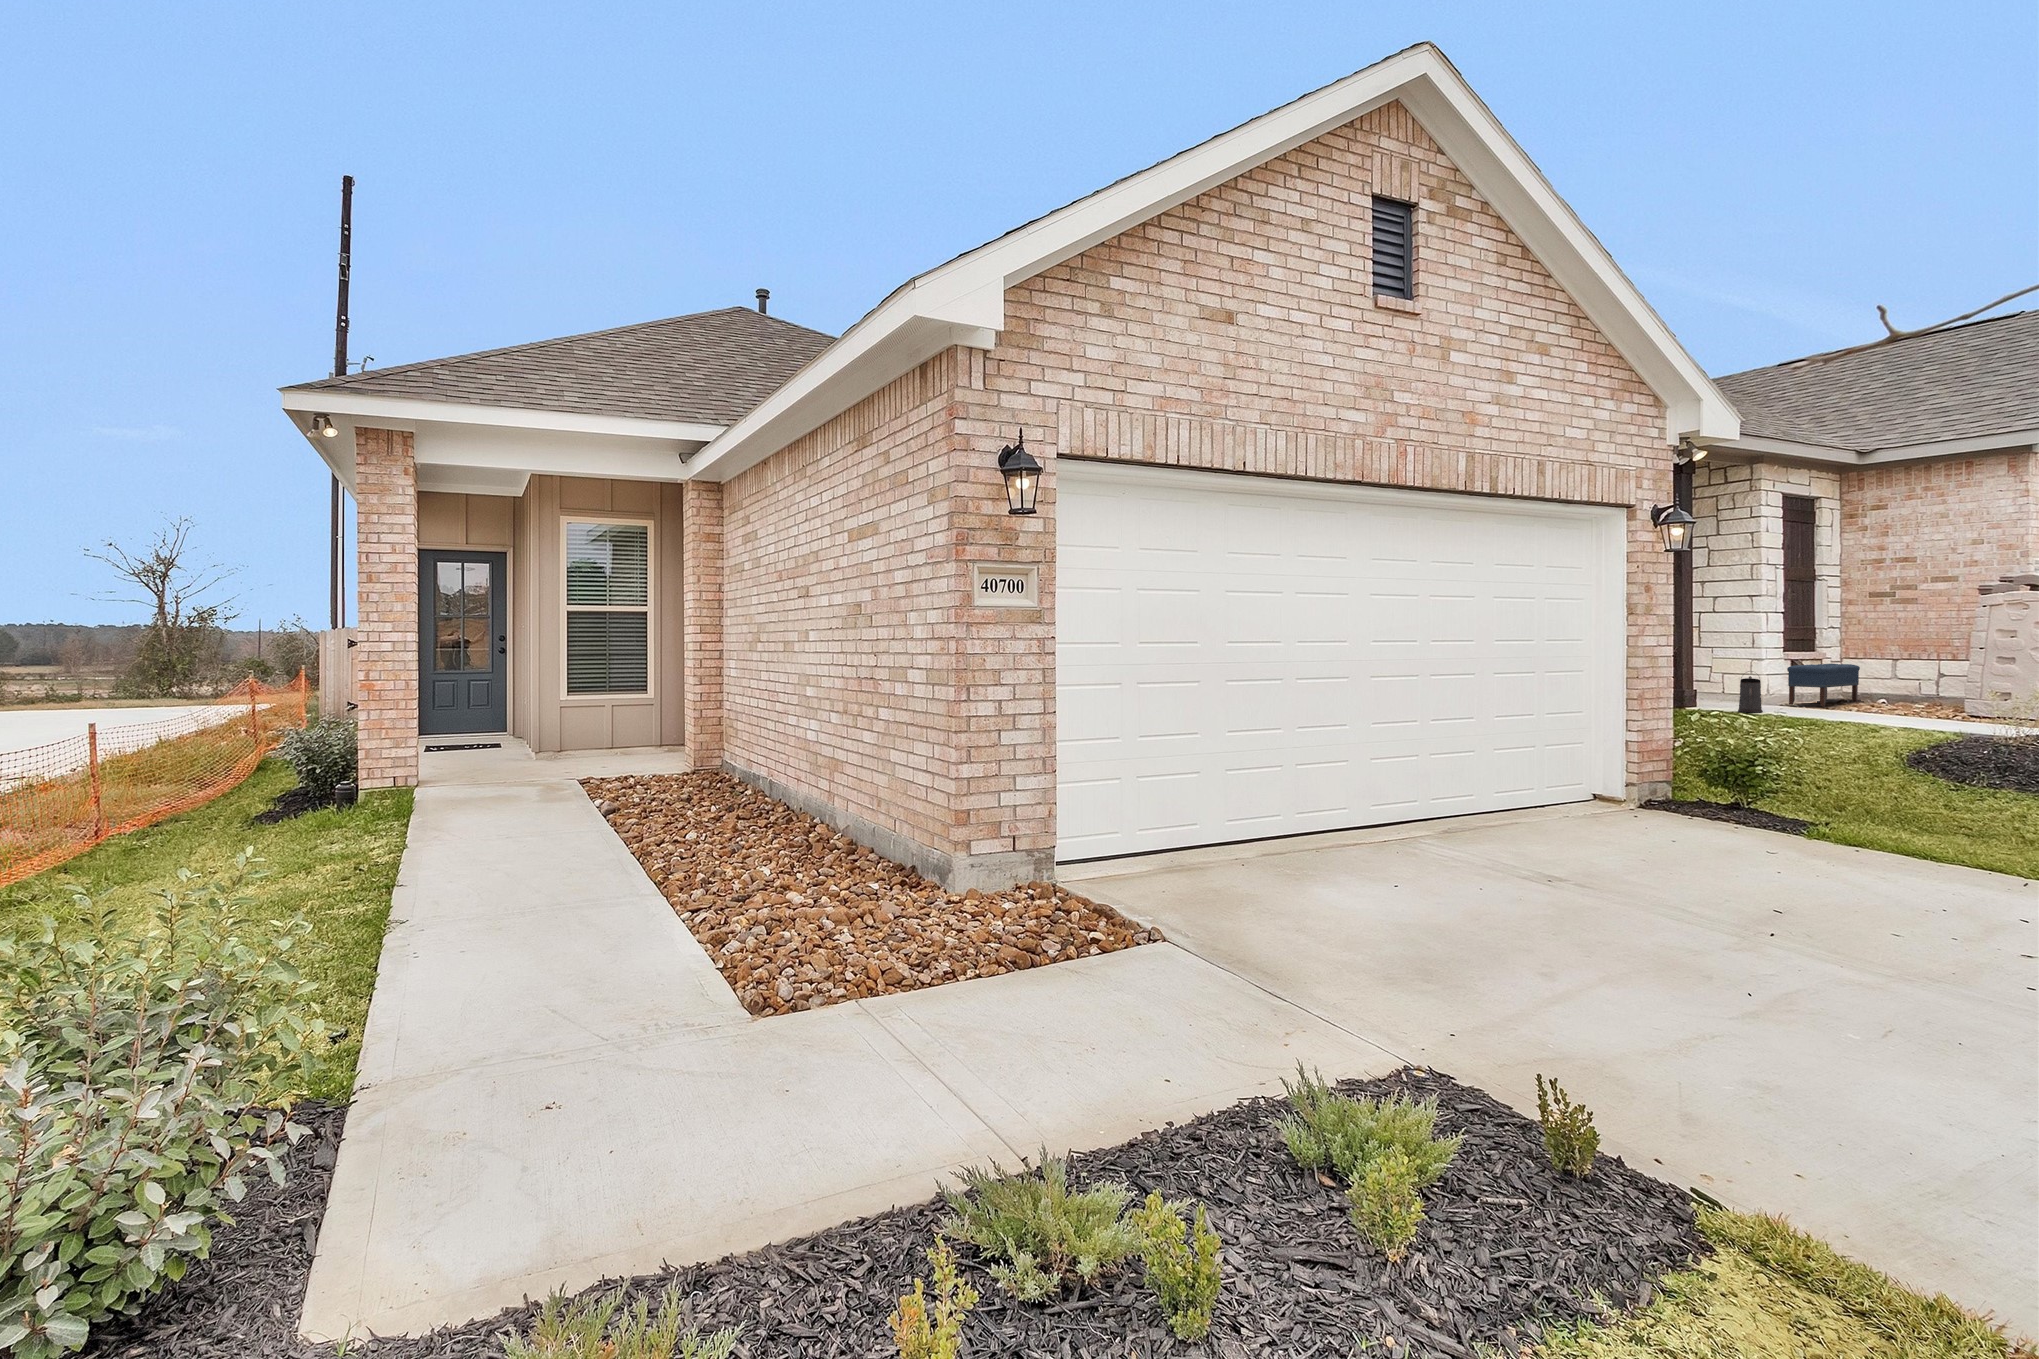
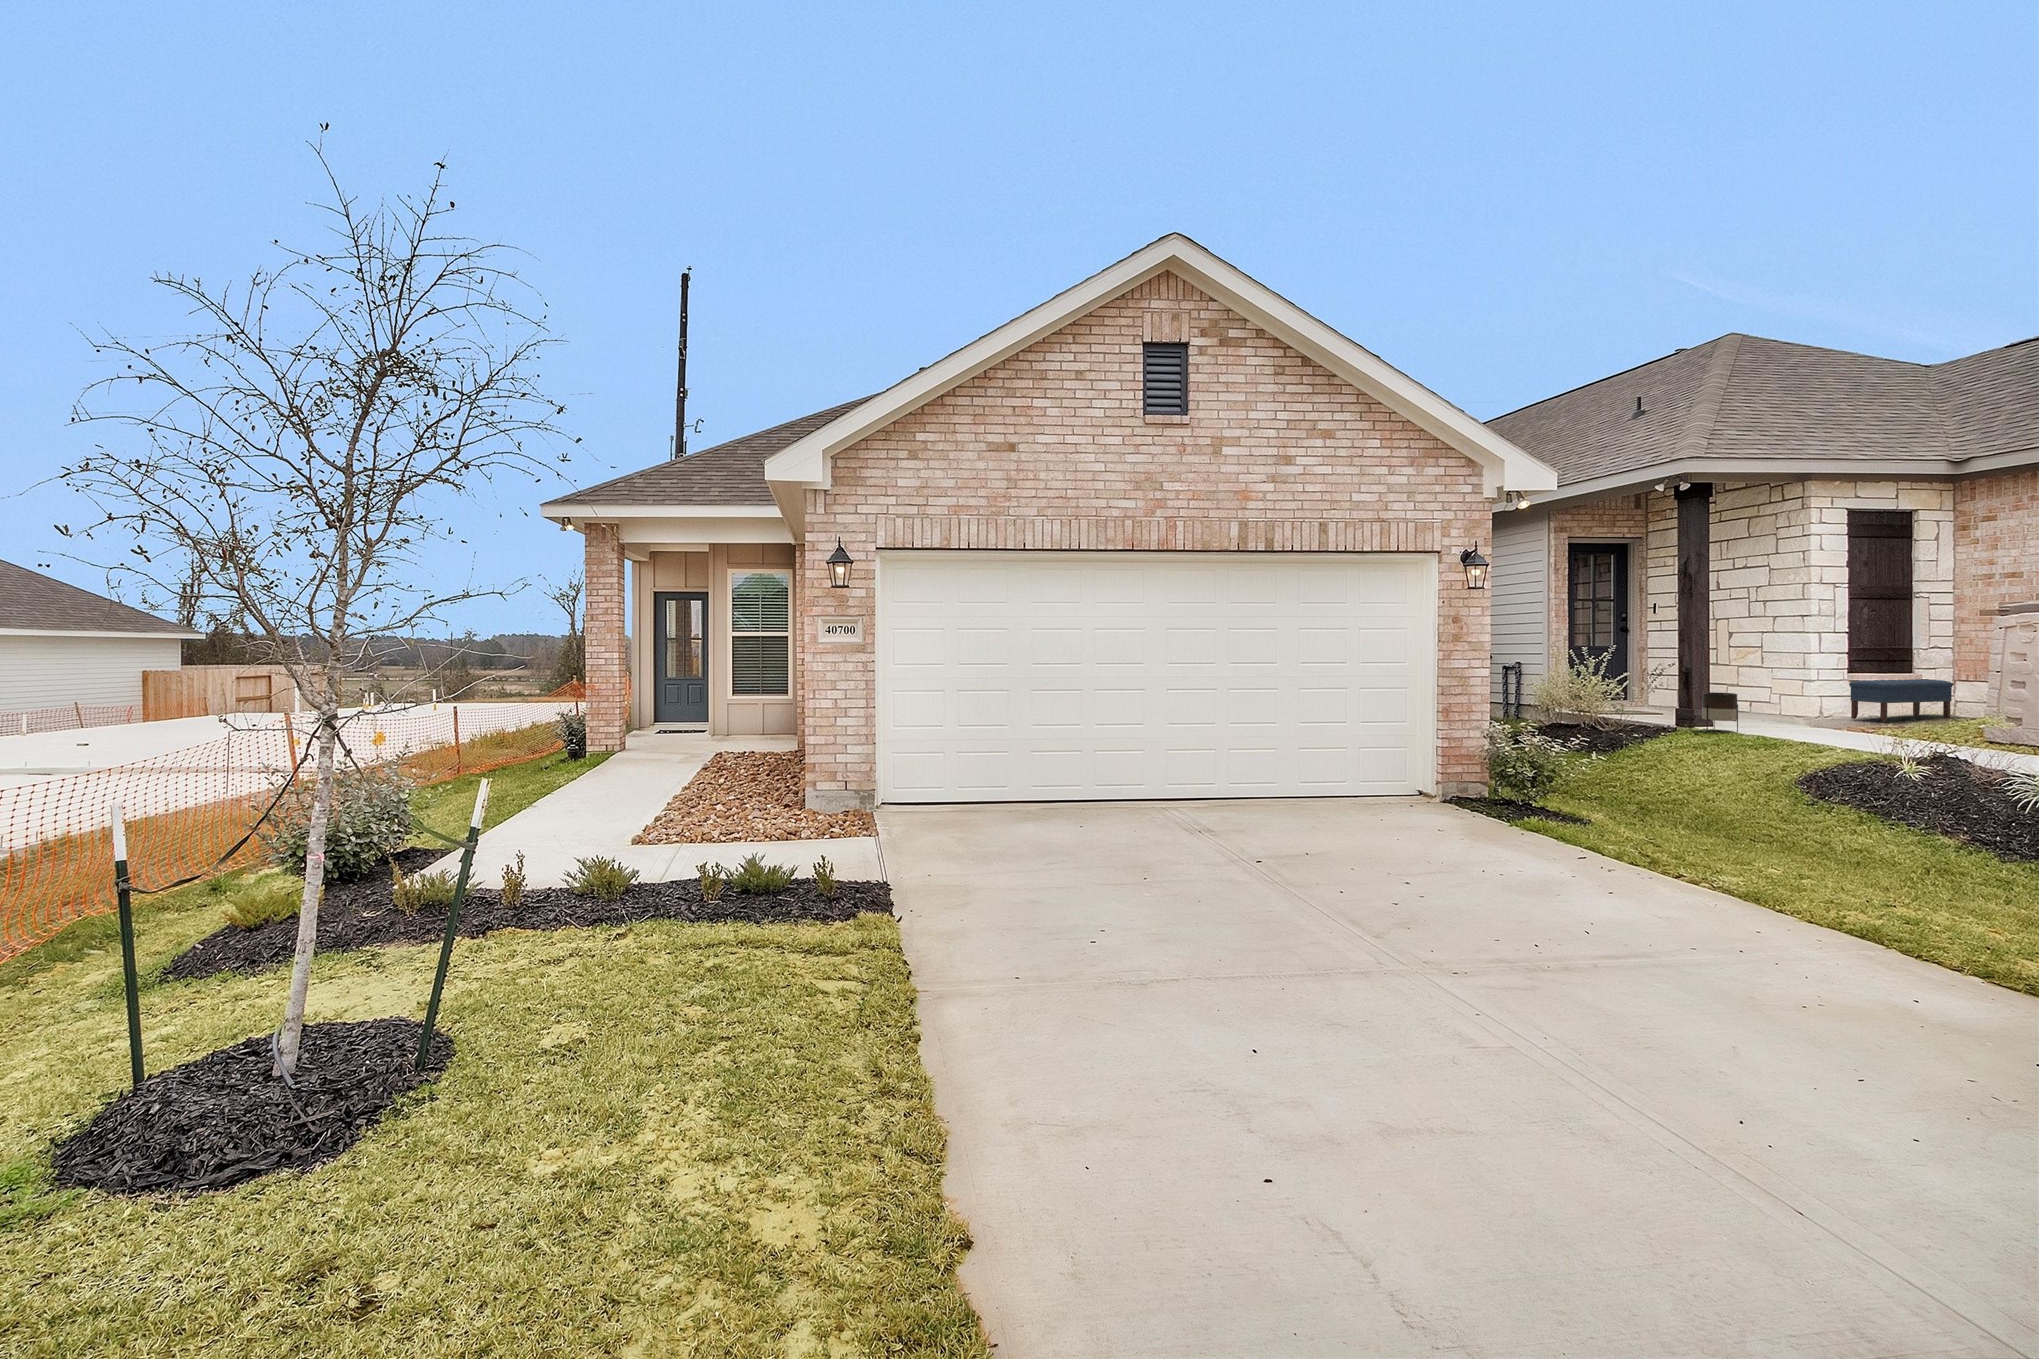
watering can: present [1738,676,1762,712] -> none [1778,685,1804,725]
planter: none [1694,679,1730,721] -> present [1702,692,1738,732]

